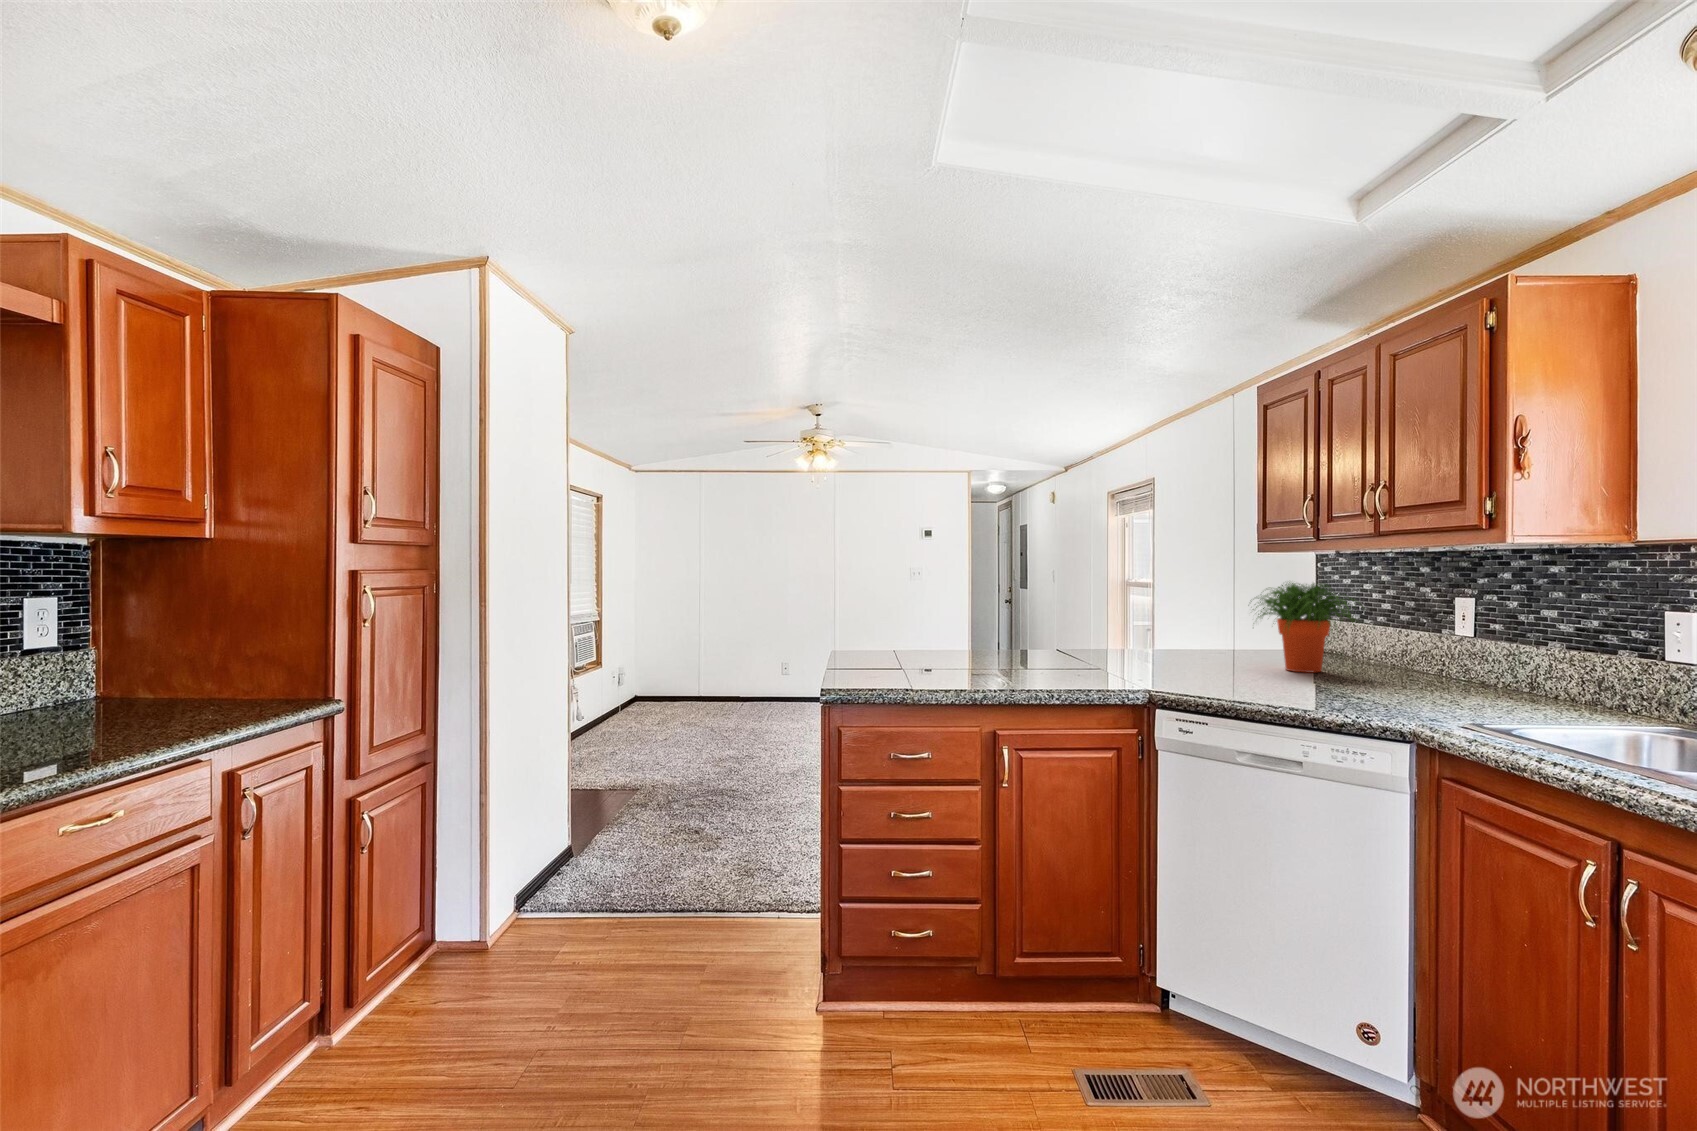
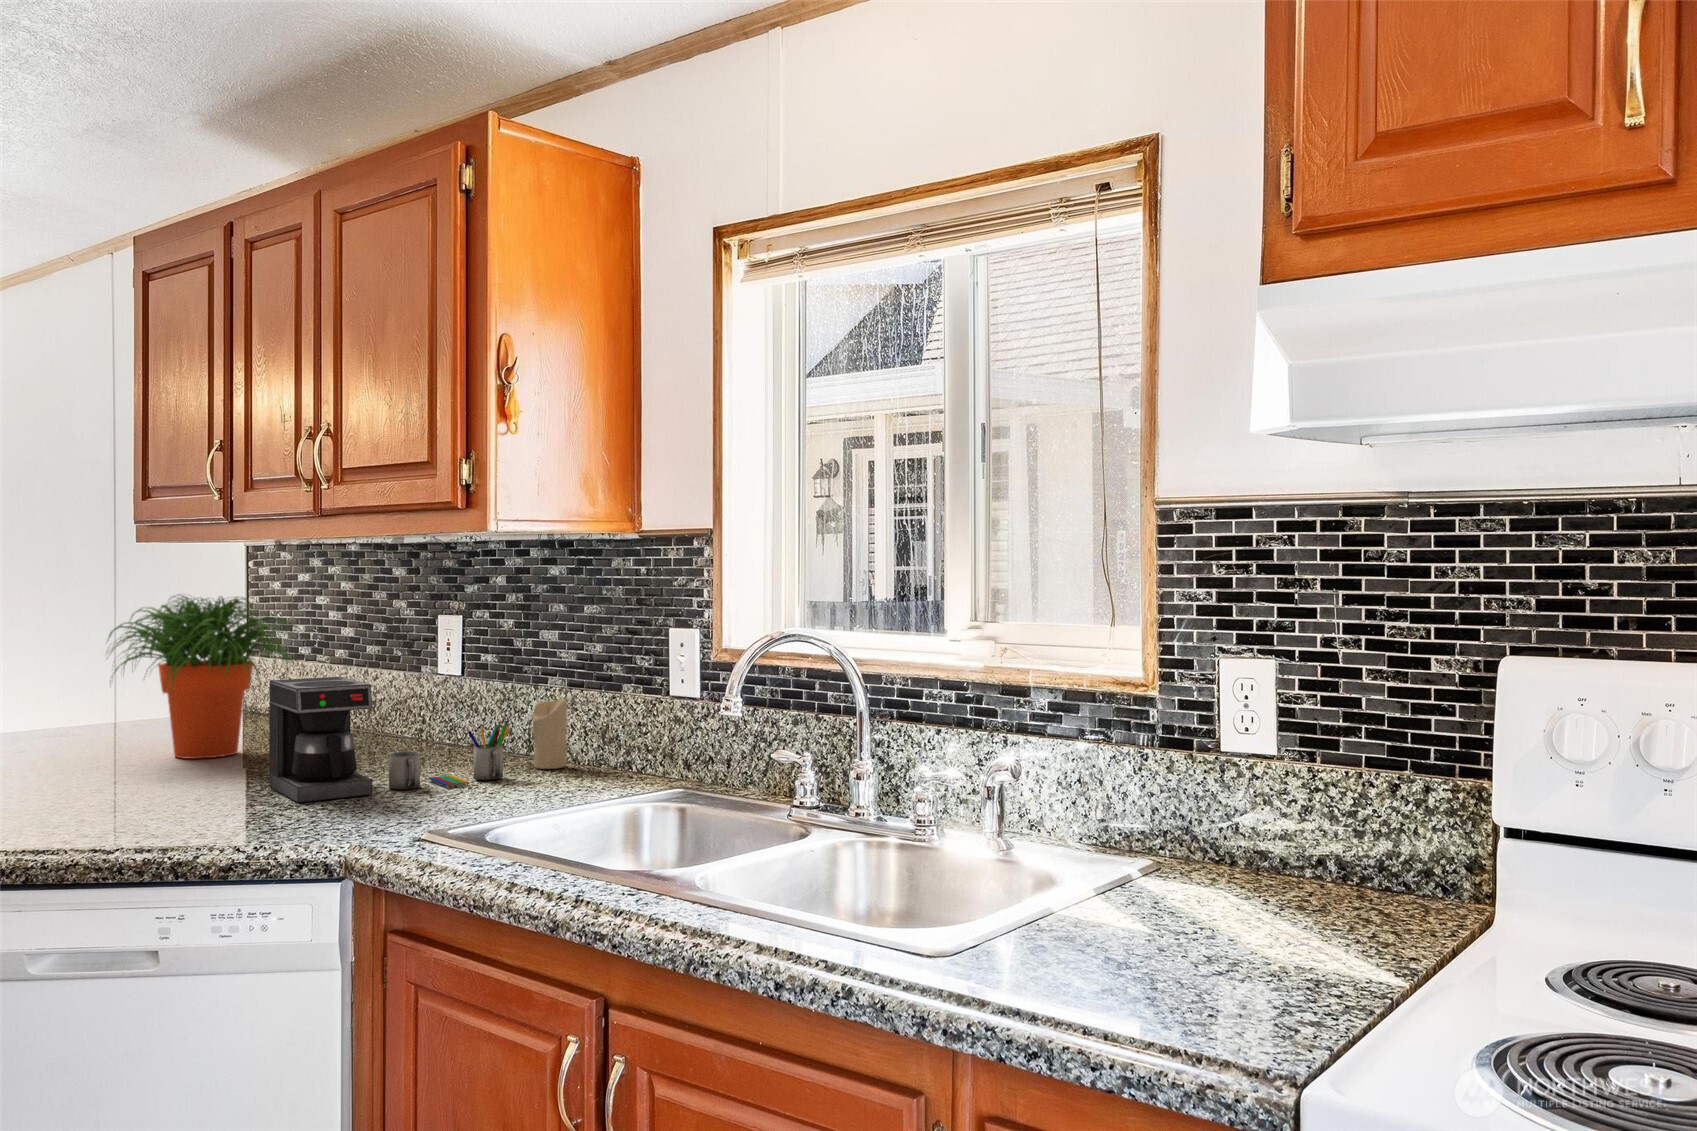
coffee maker: none [1350,630,1520,705] -> present [269,677,510,803]
candle: none [1537,657,1568,704] -> present [533,699,568,769]

